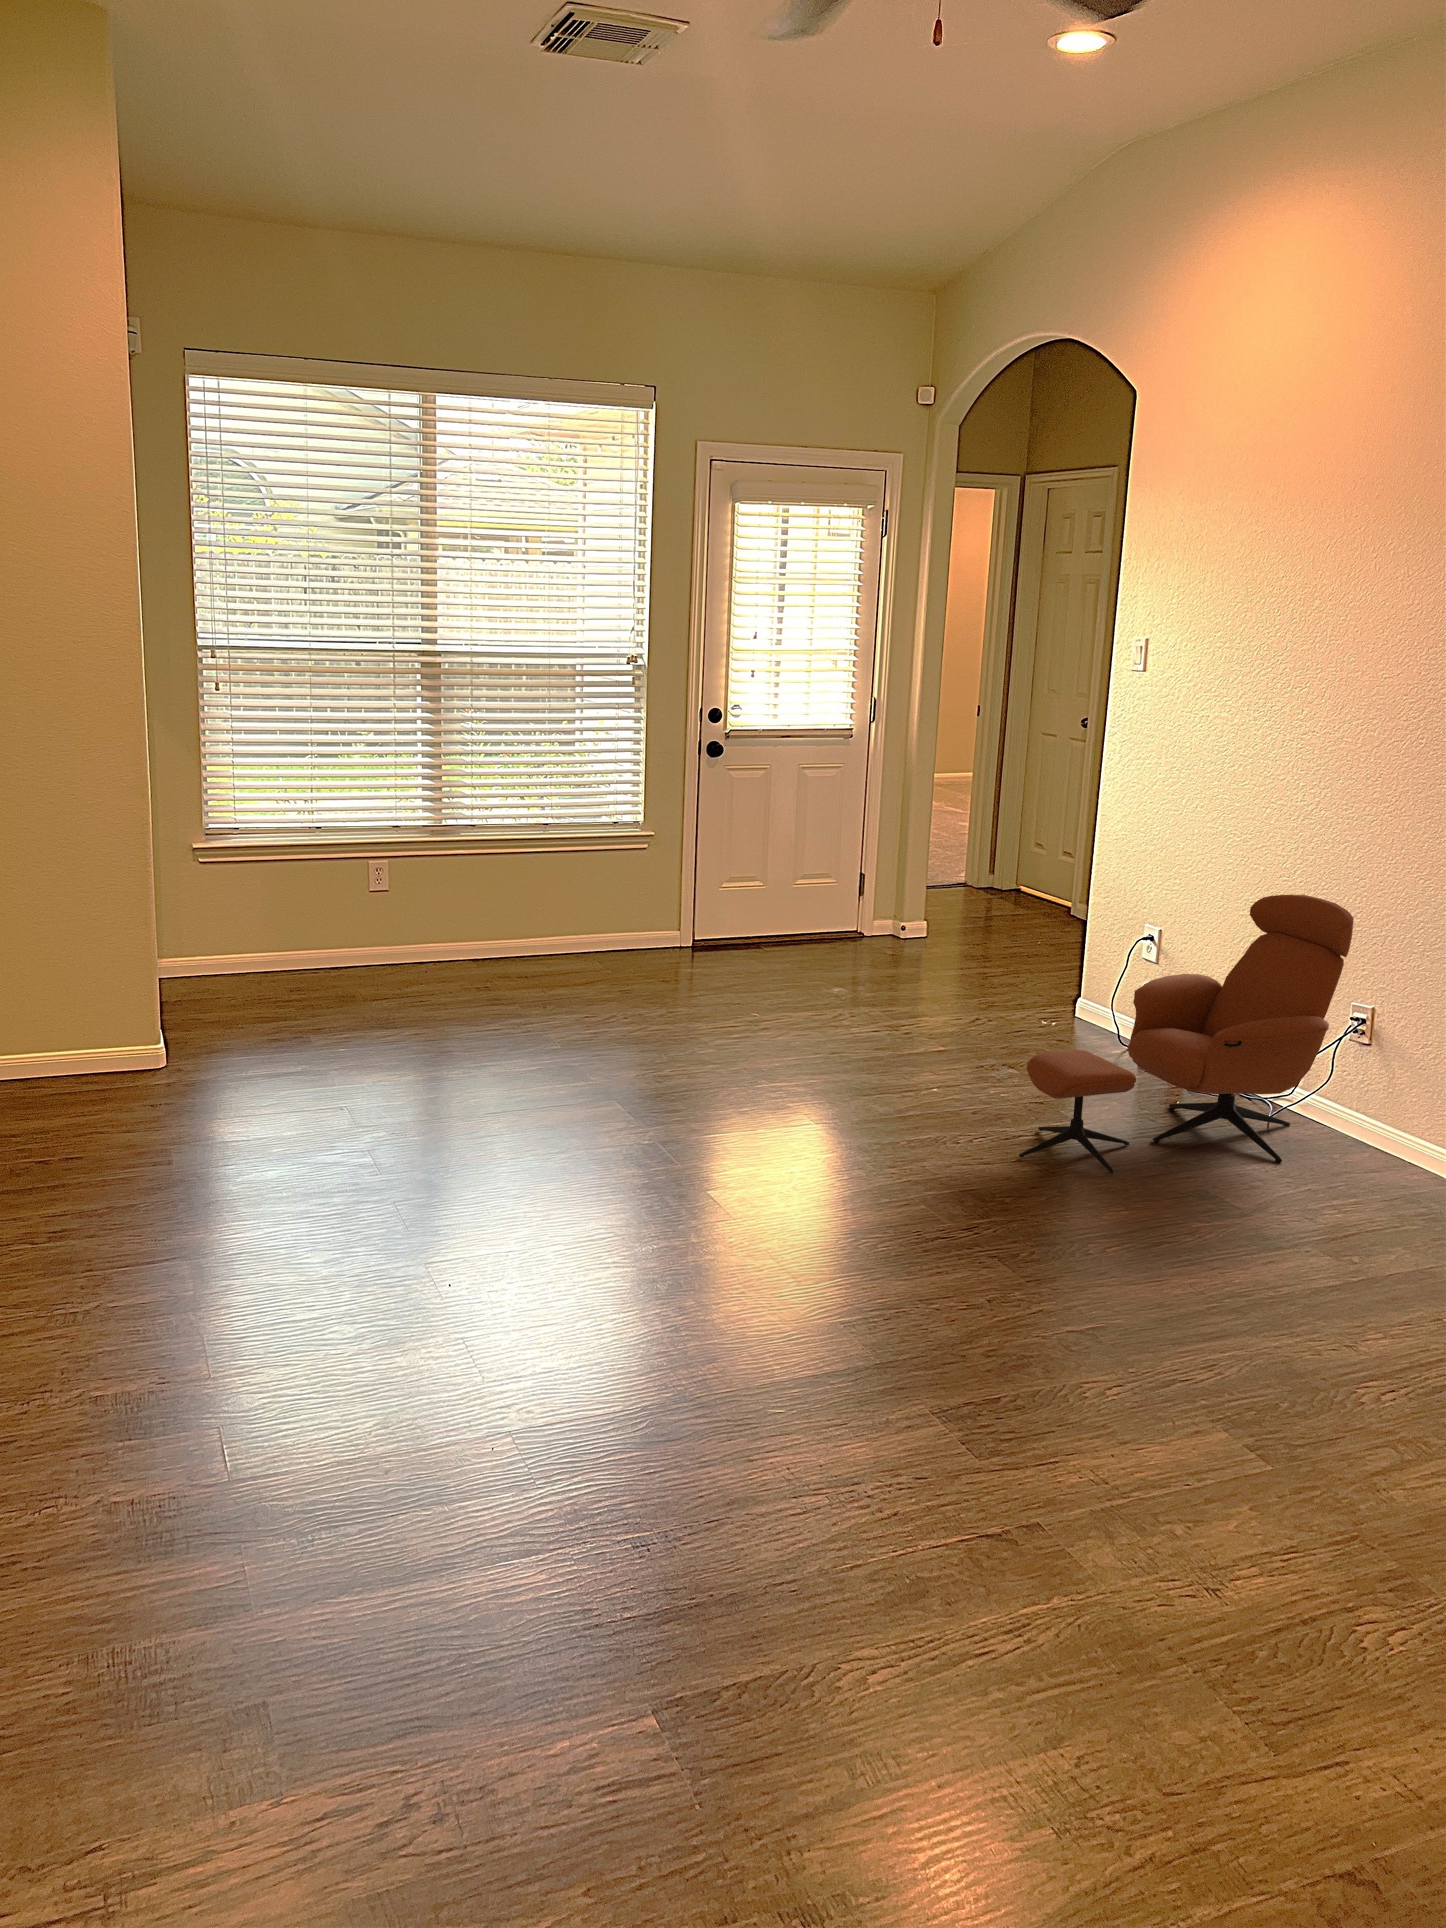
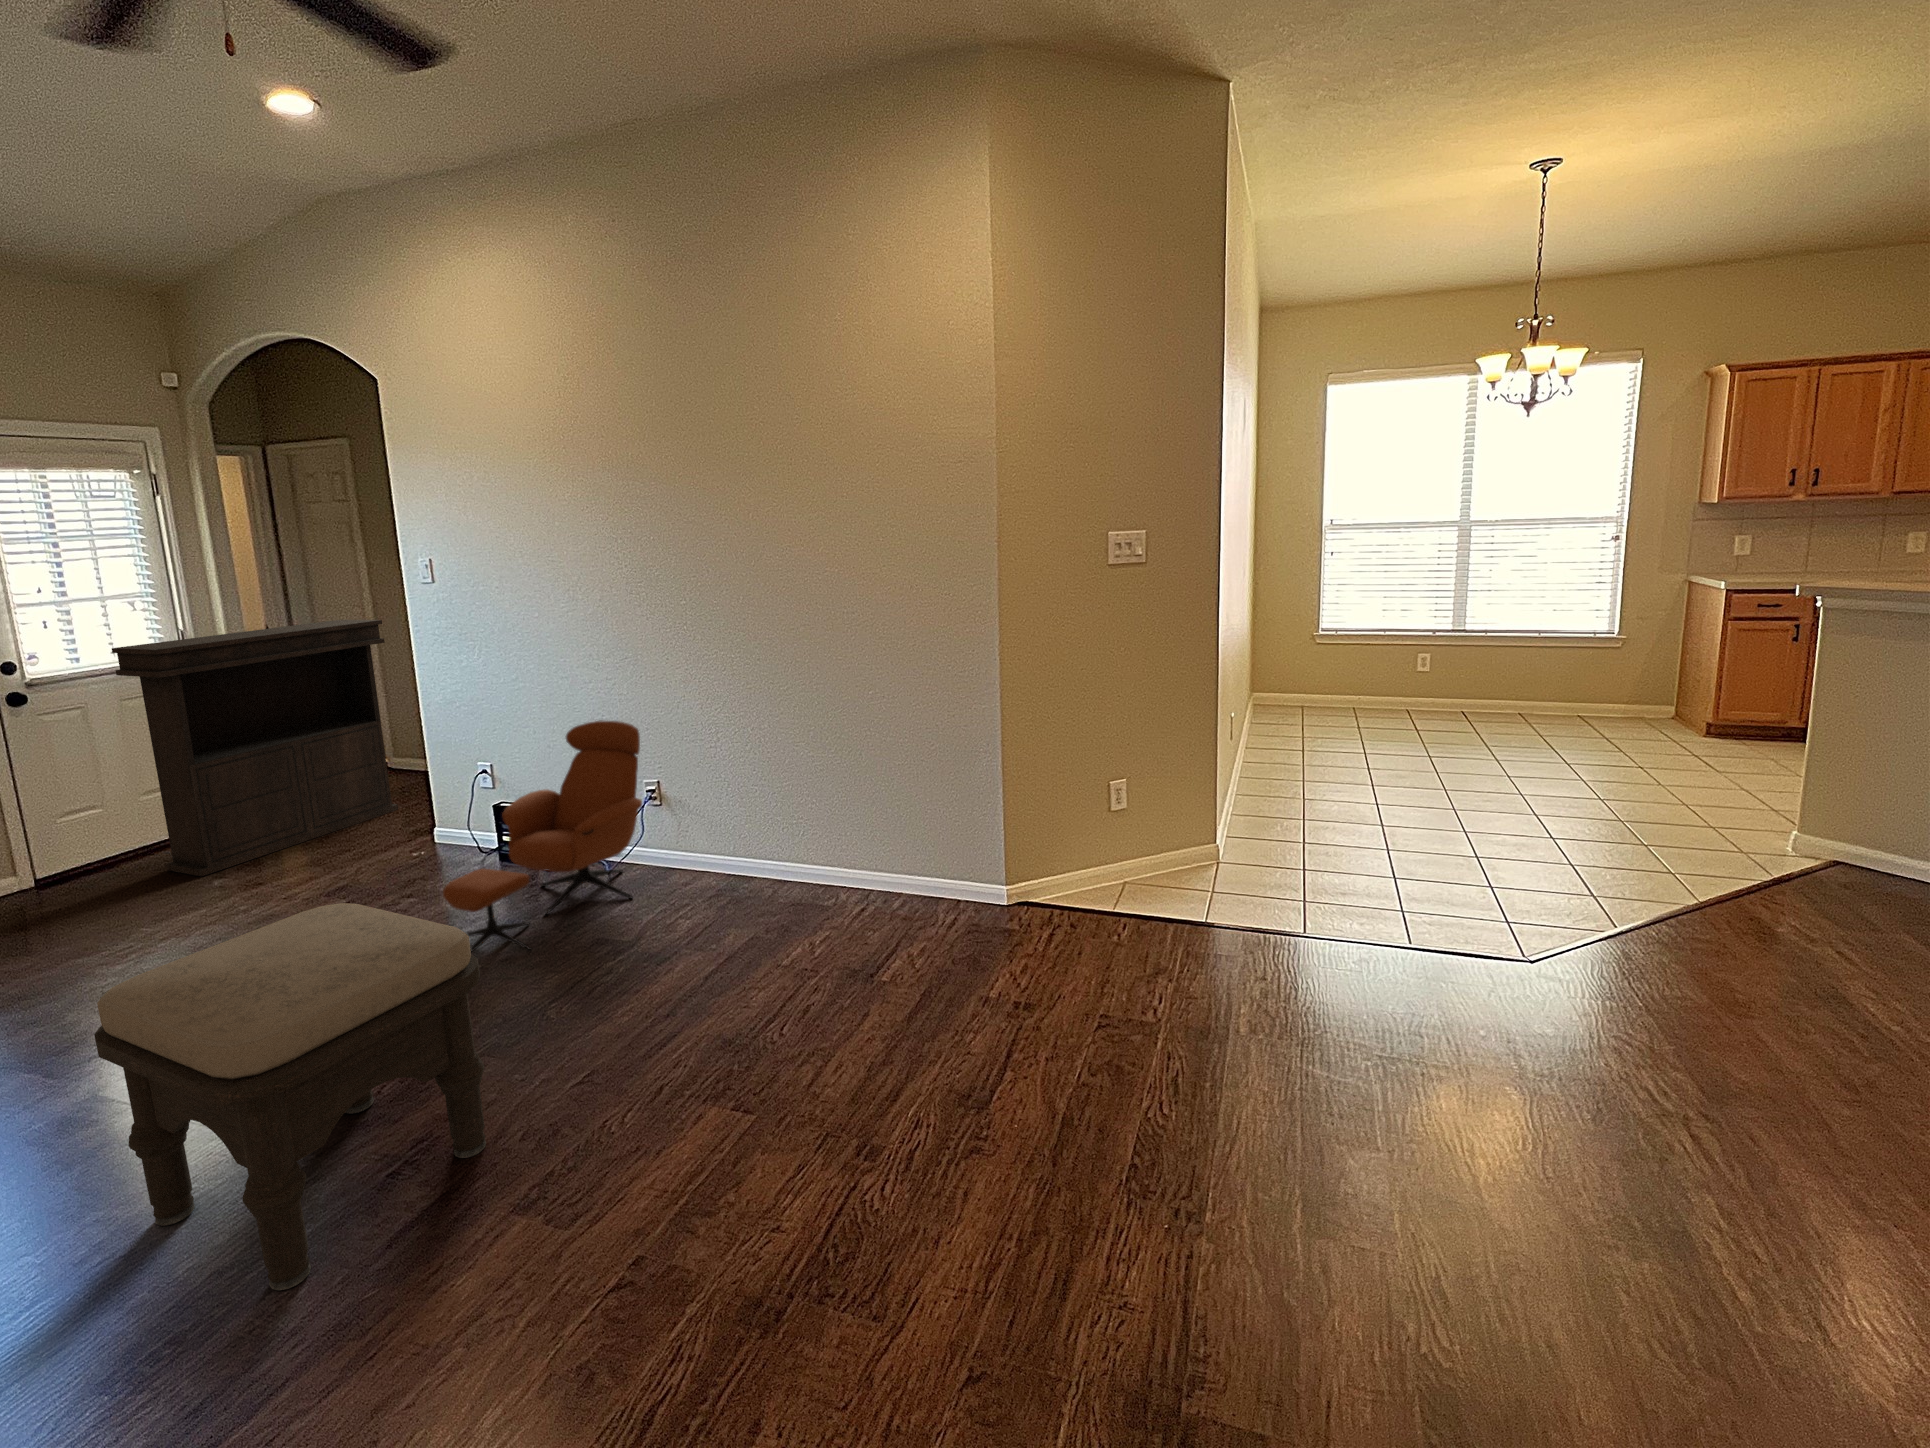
console table: none [799,707,1086,982] -> present [112,620,398,876]
ottoman: none [642,1012,982,1368] -> present [94,903,486,1291]

